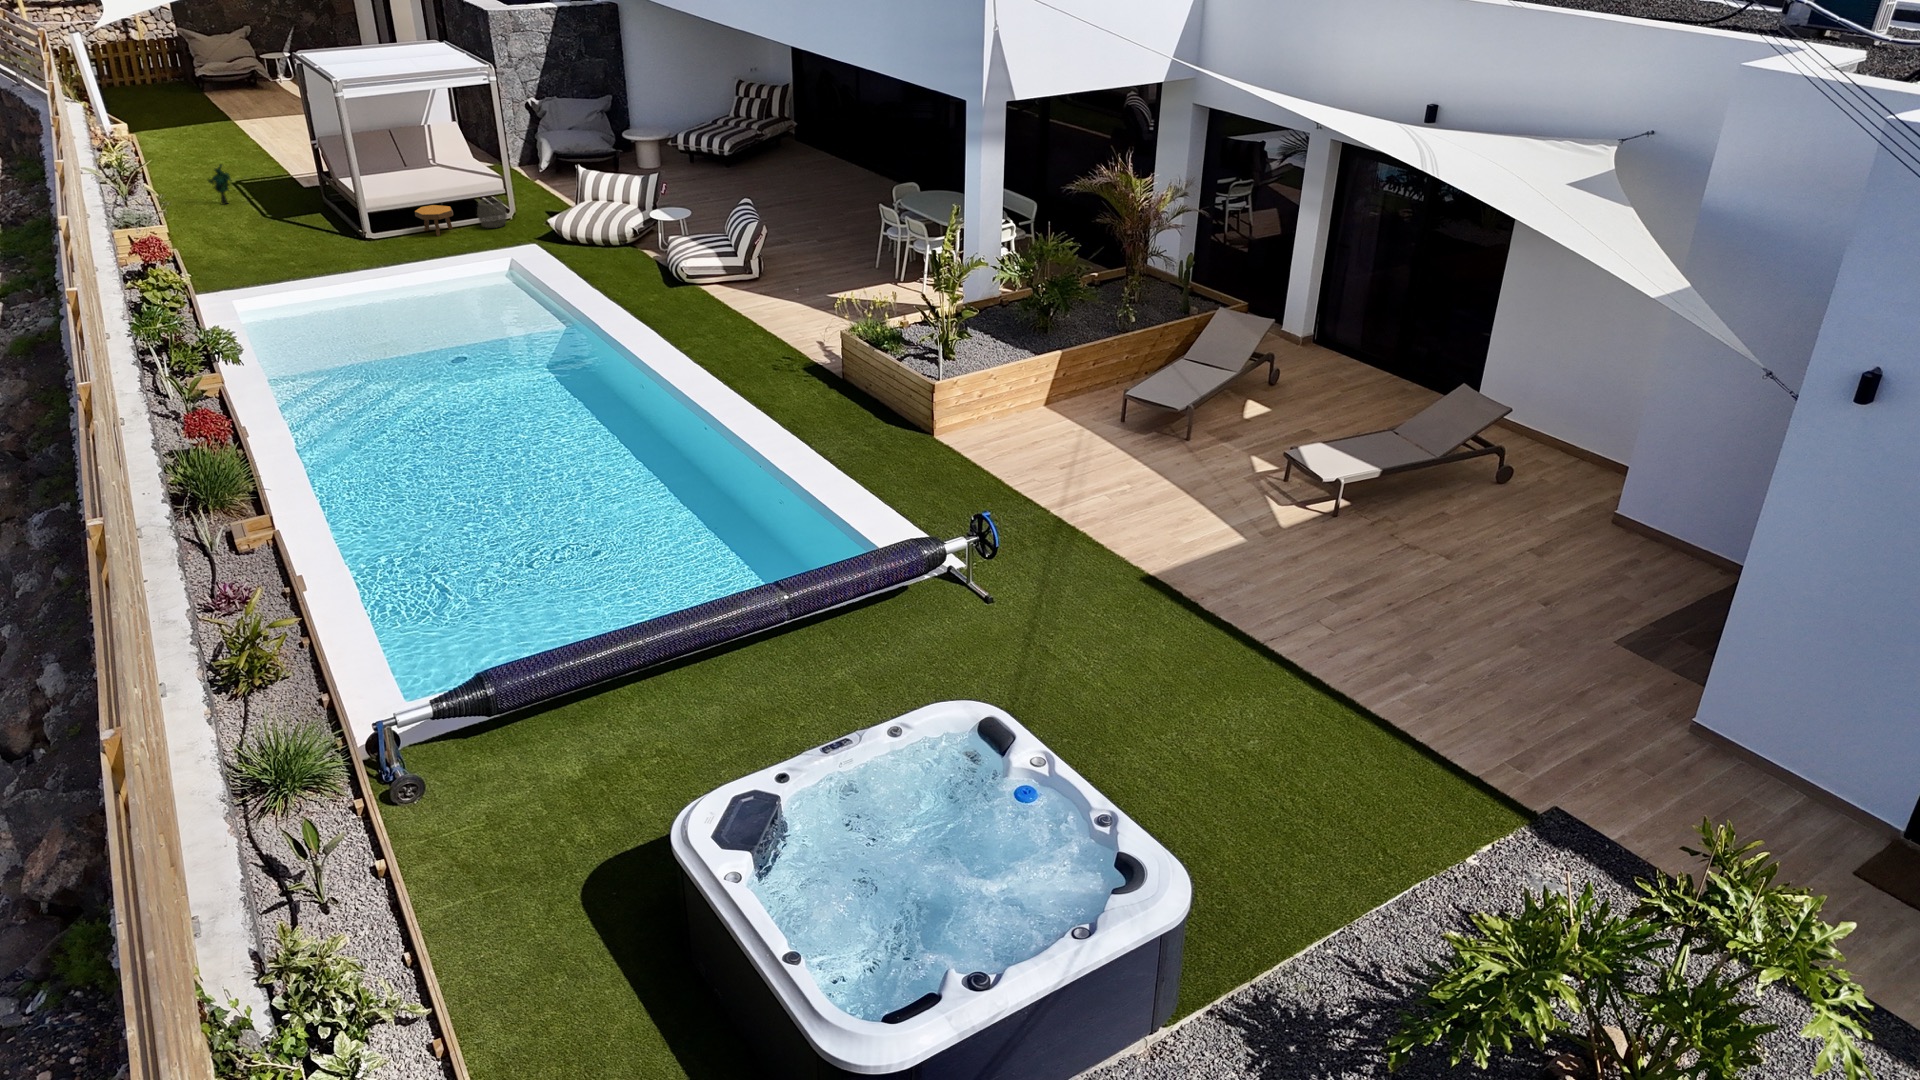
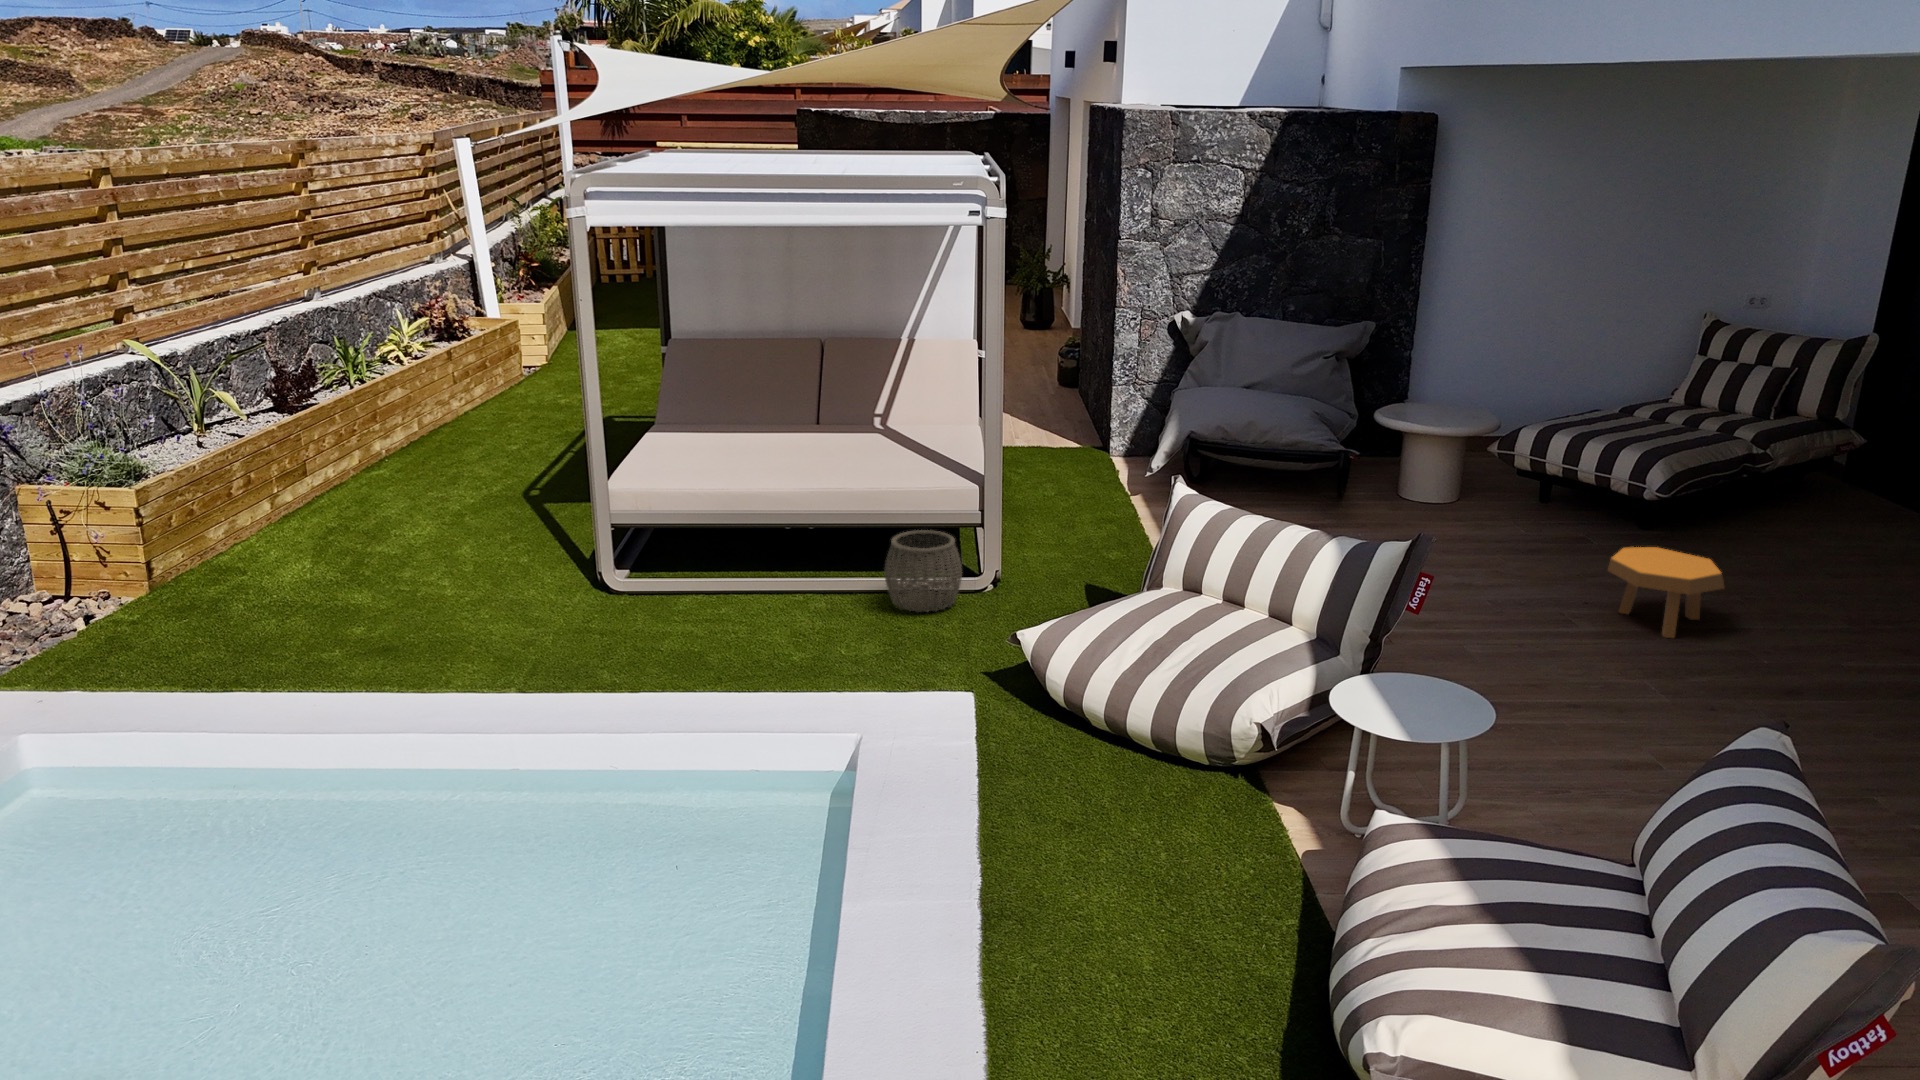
decorative plant: present [208,164,233,205] -> none [501,375,552,454]
footstool: present [415,205,453,236] -> present [1608,547,1724,638]

